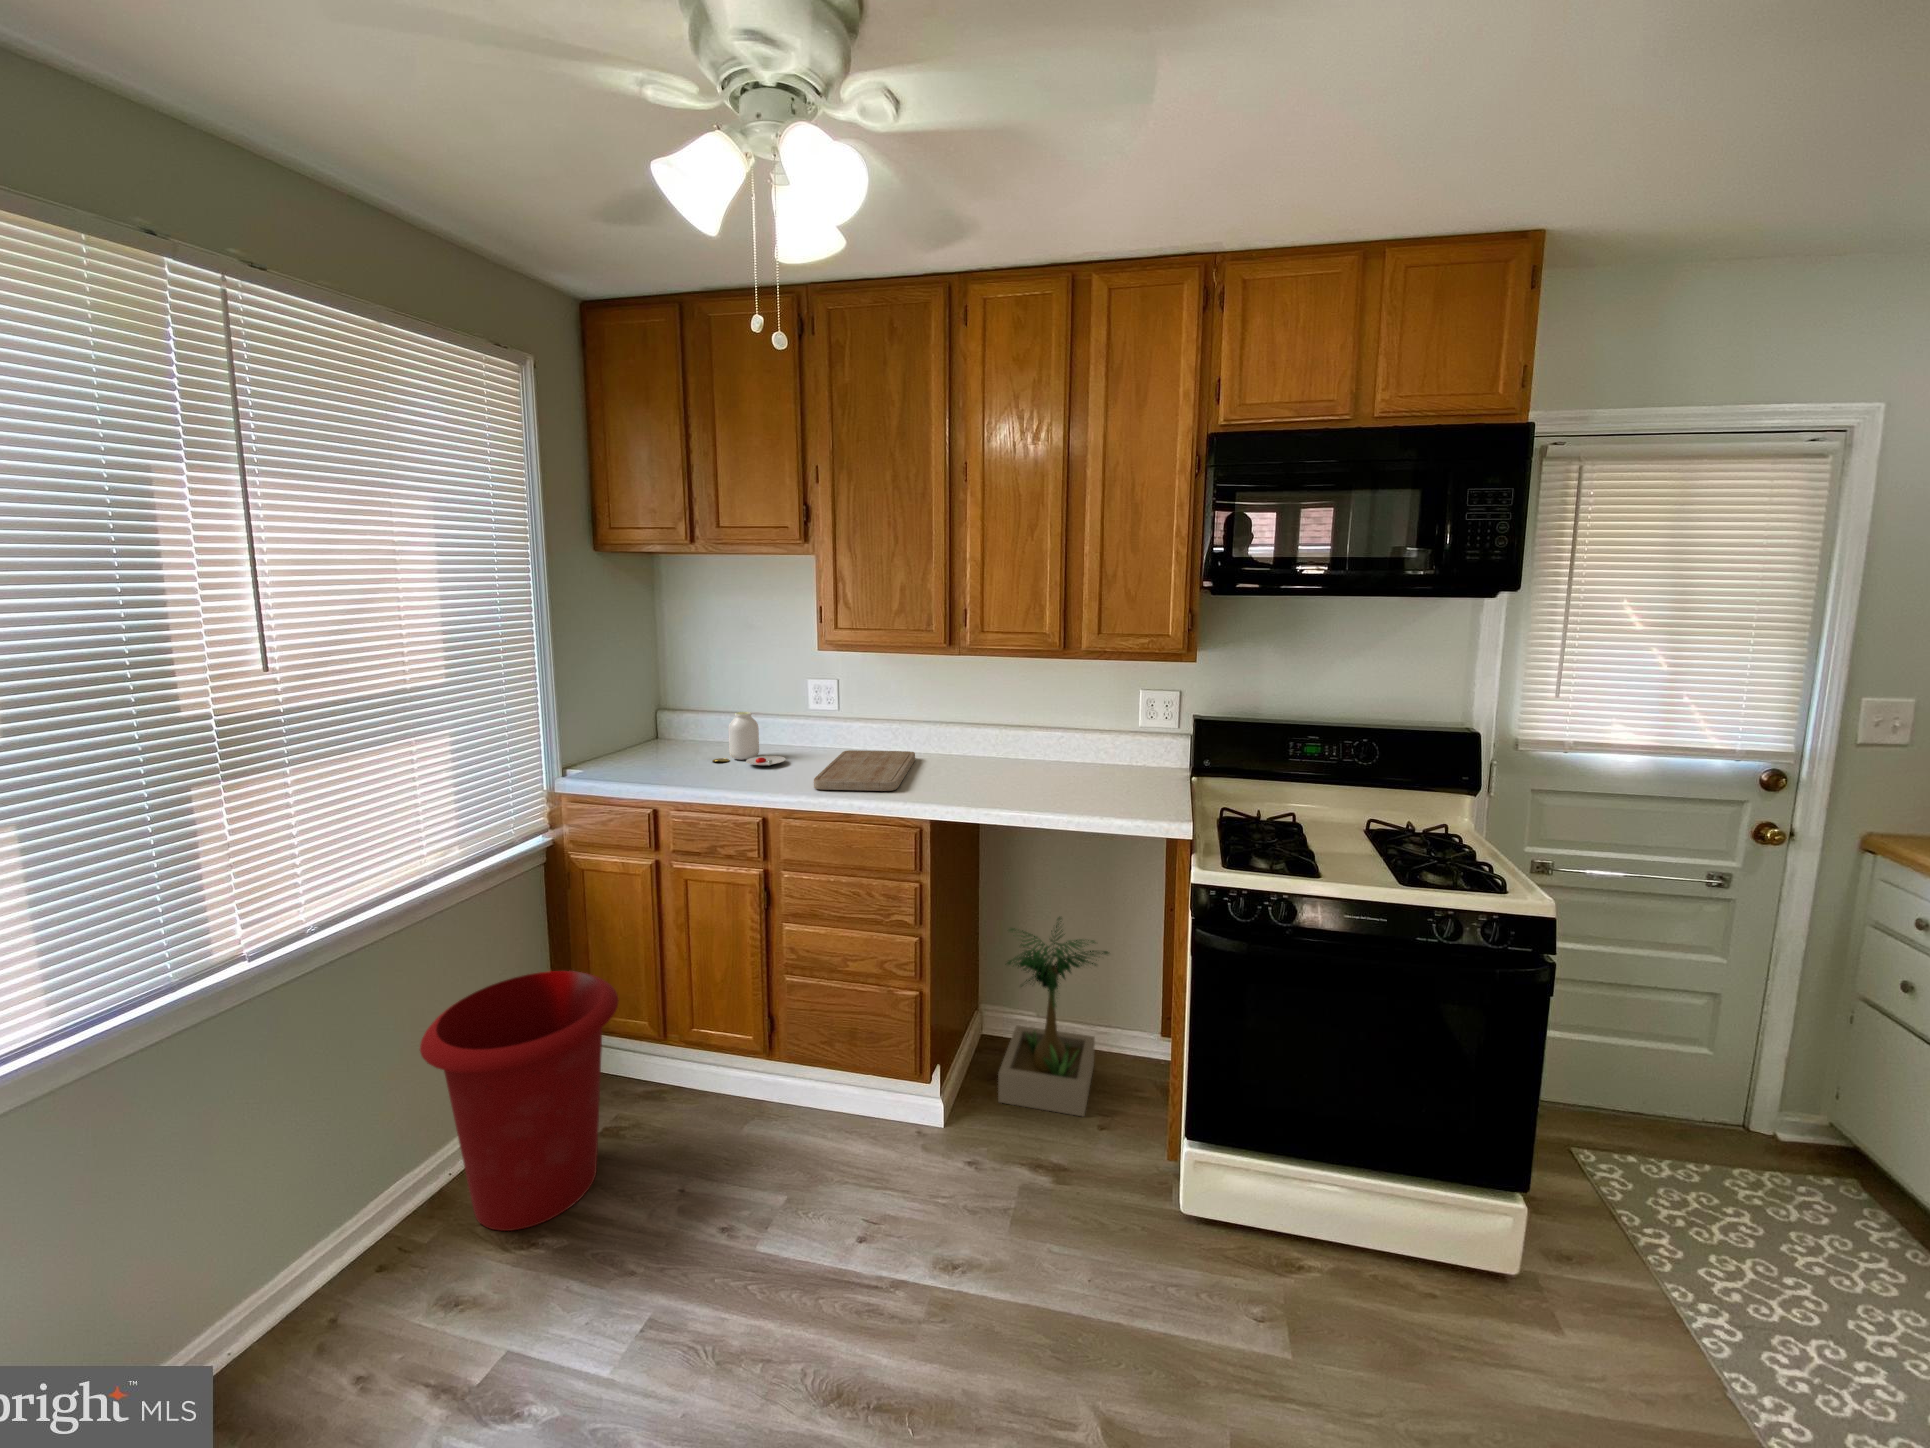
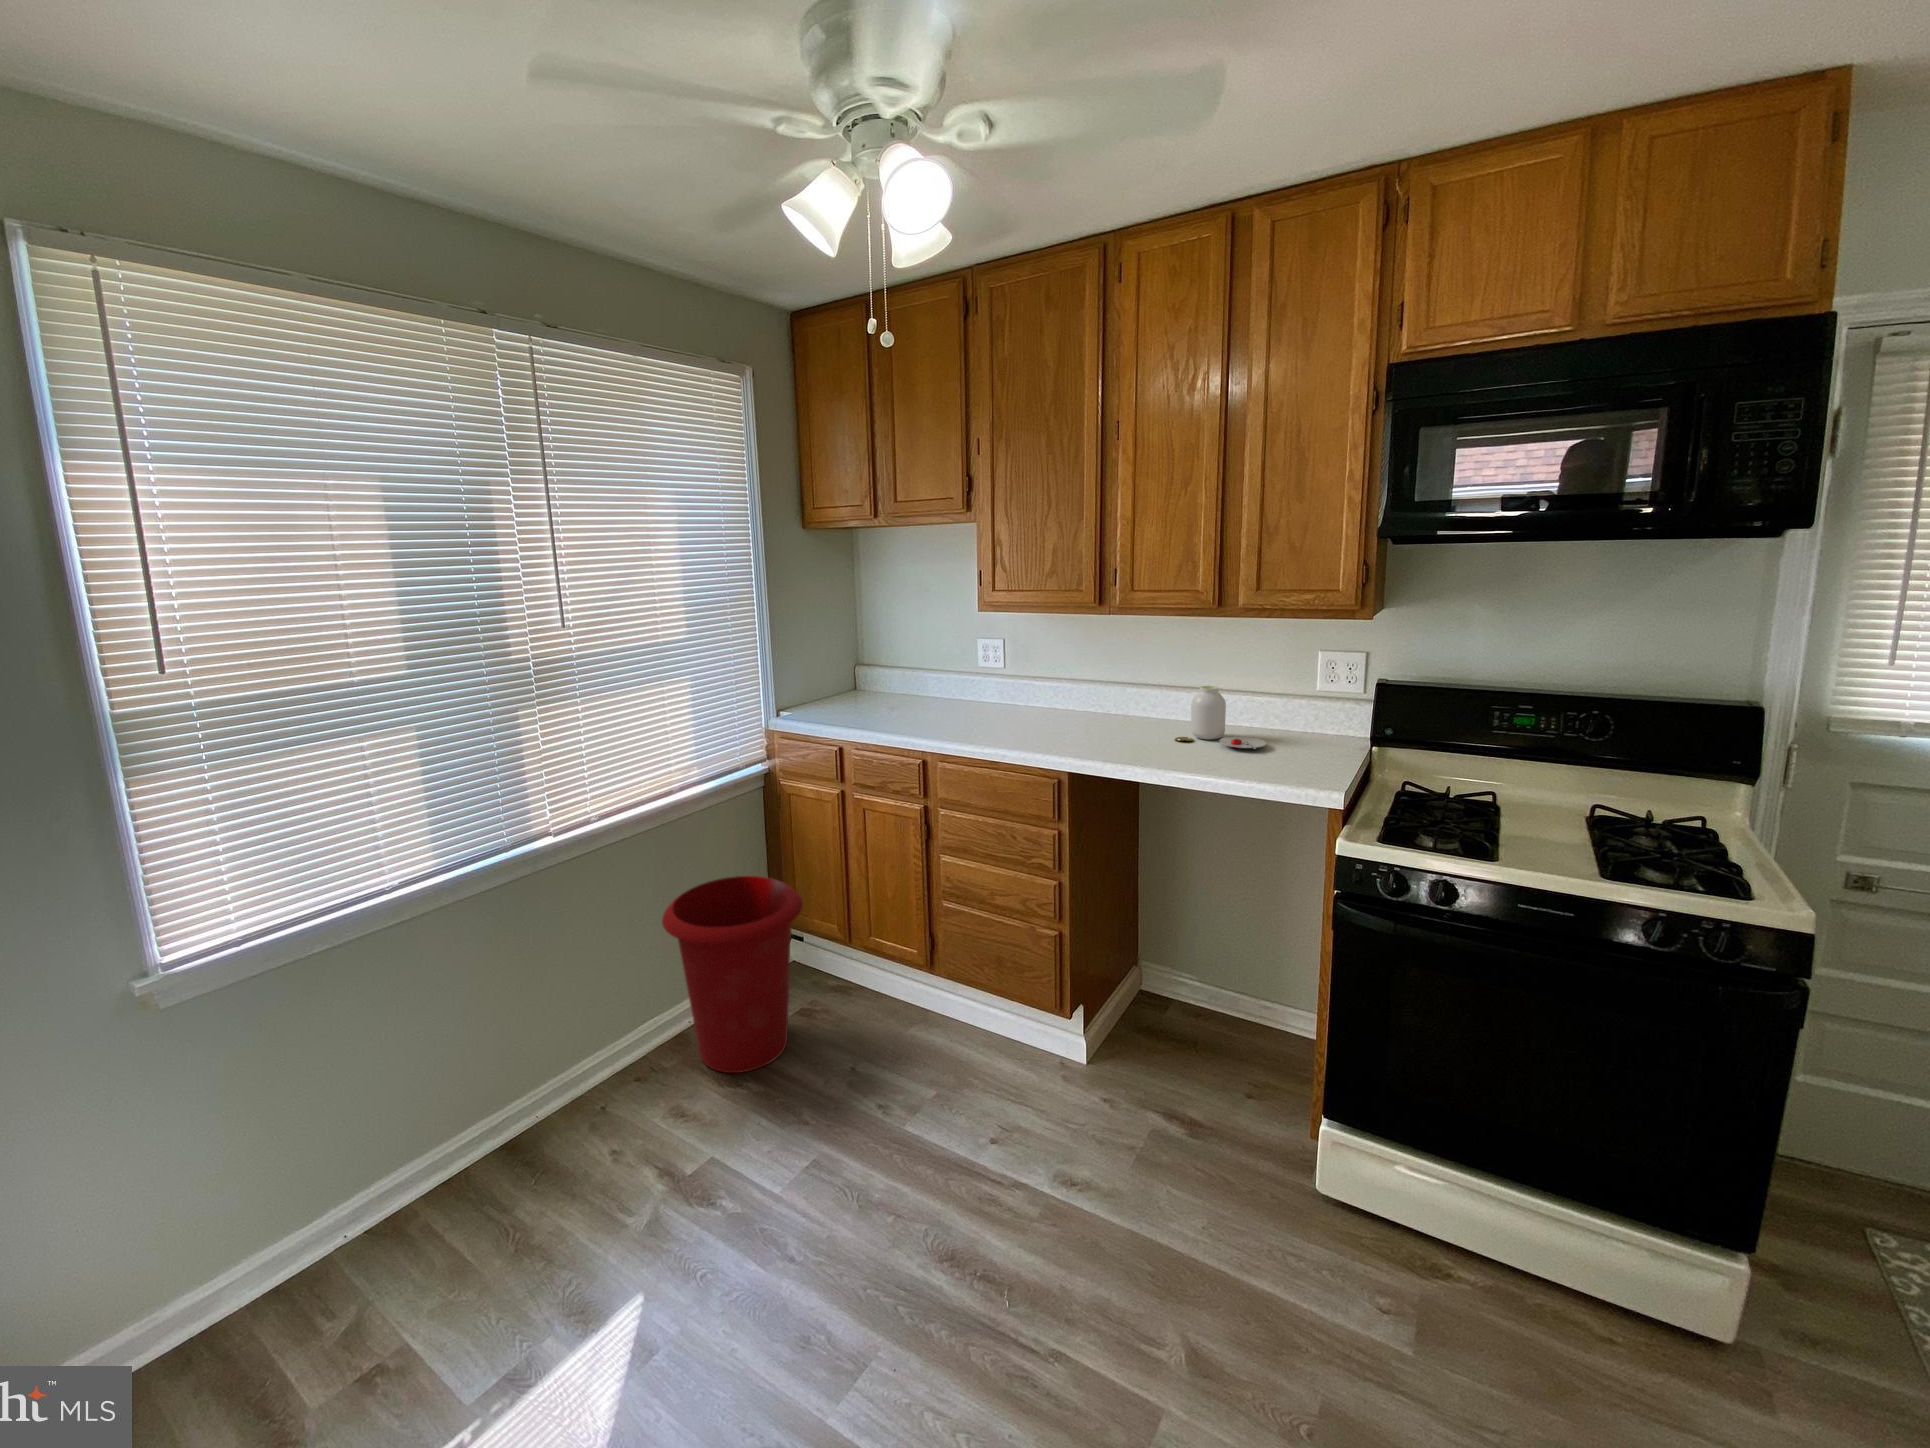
jar: present [712,712,786,766] -> present [1175,686,1266,749]
cutting board: present [814,750,915,791] -> none [966,704,1069,742]
potted plant: present [998,917,1109,1116] -> none [1141,878,1277,1083]

